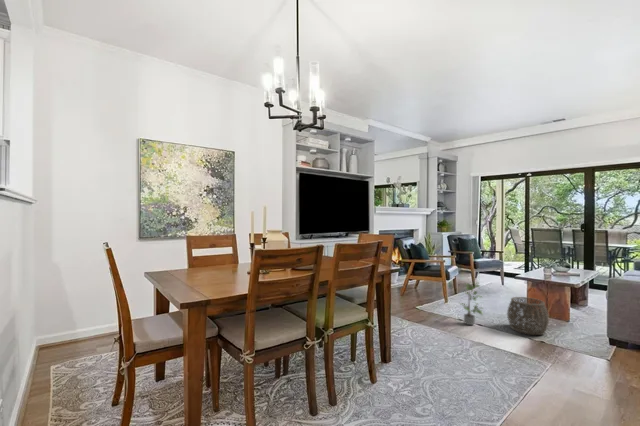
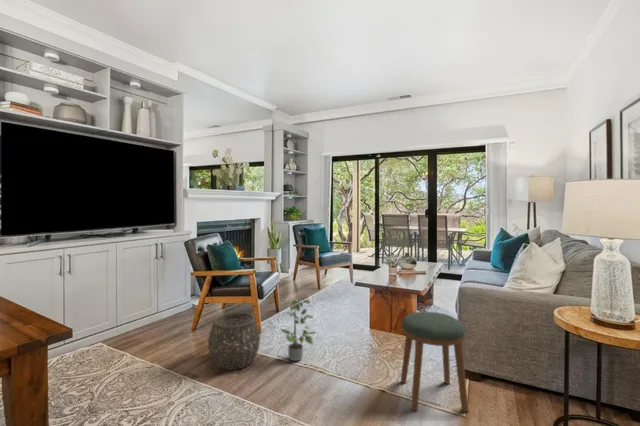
woven basket: present [507,297,549,335] -> present [208,312,260,370]
stool: none [555,297,612,365] -> present [401,312,468,412]

